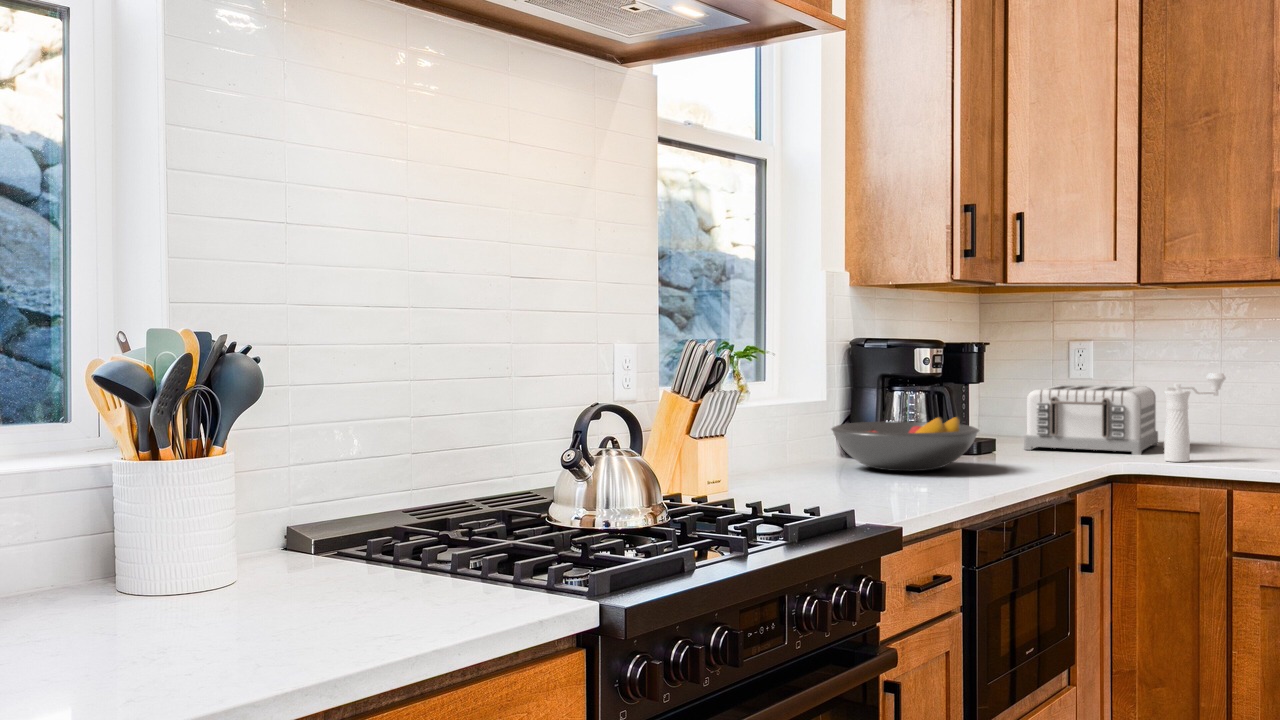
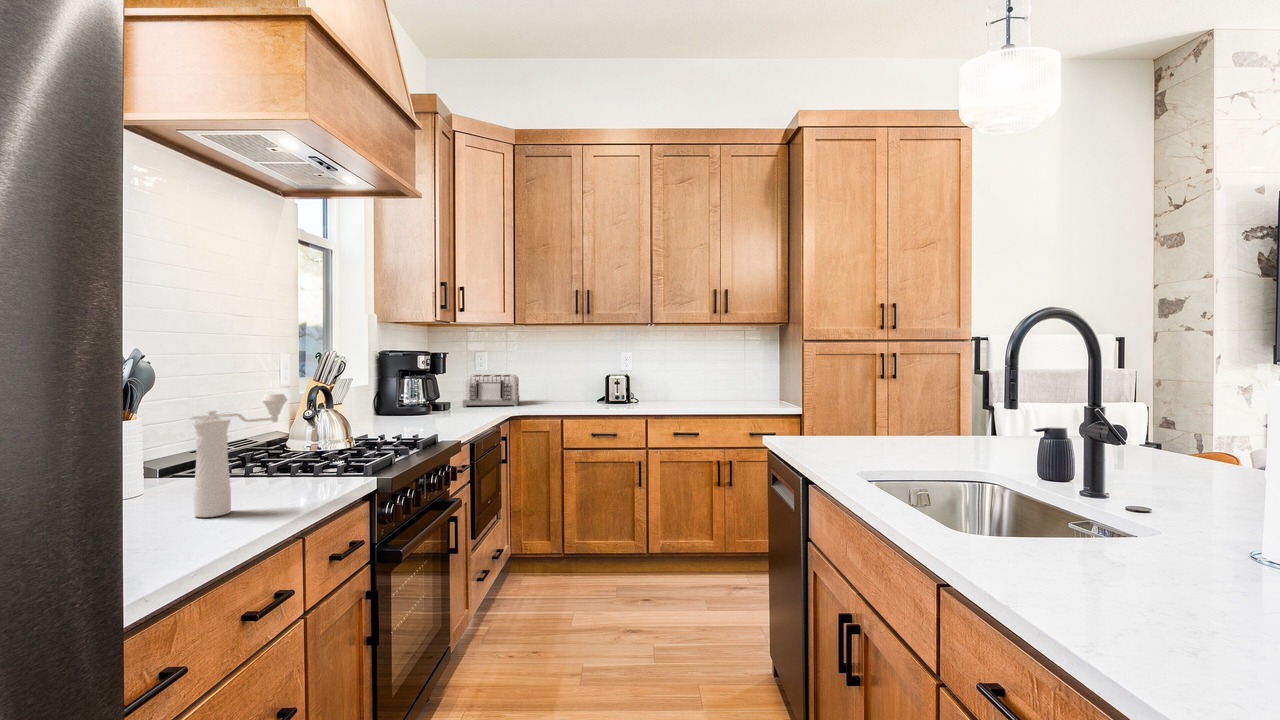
pepper mill: present [1164,373,1226,462] -> present [192,393,287,517]
fruit bowl: present [832,416,979,471] -> none [379,390,457,419]

